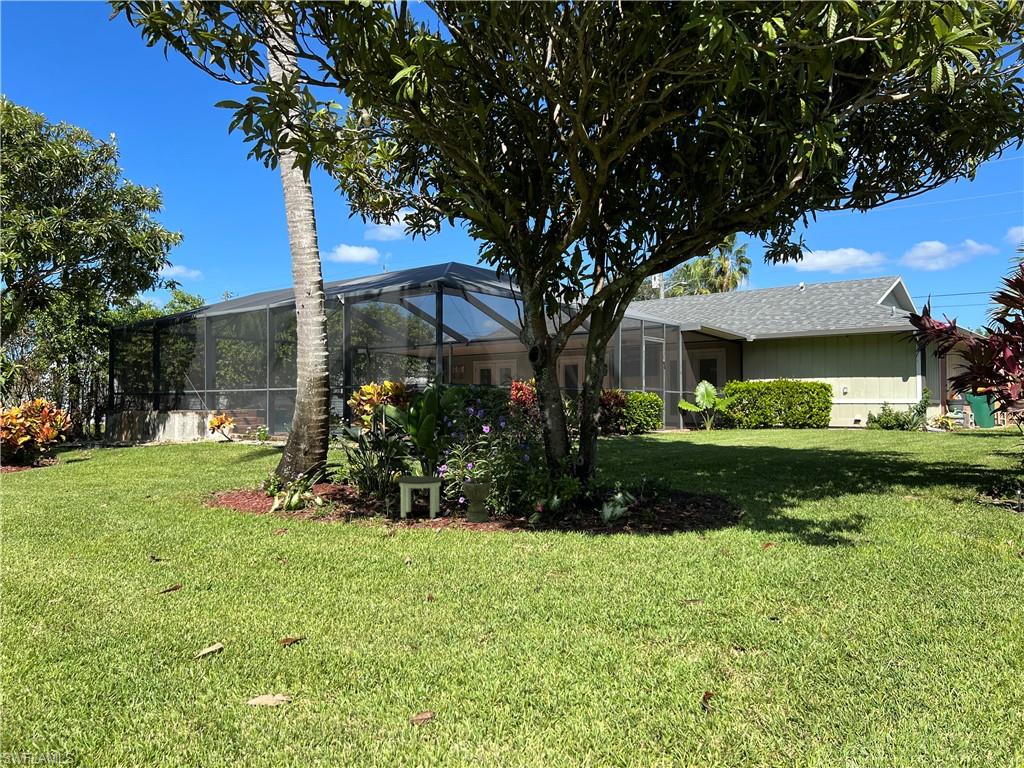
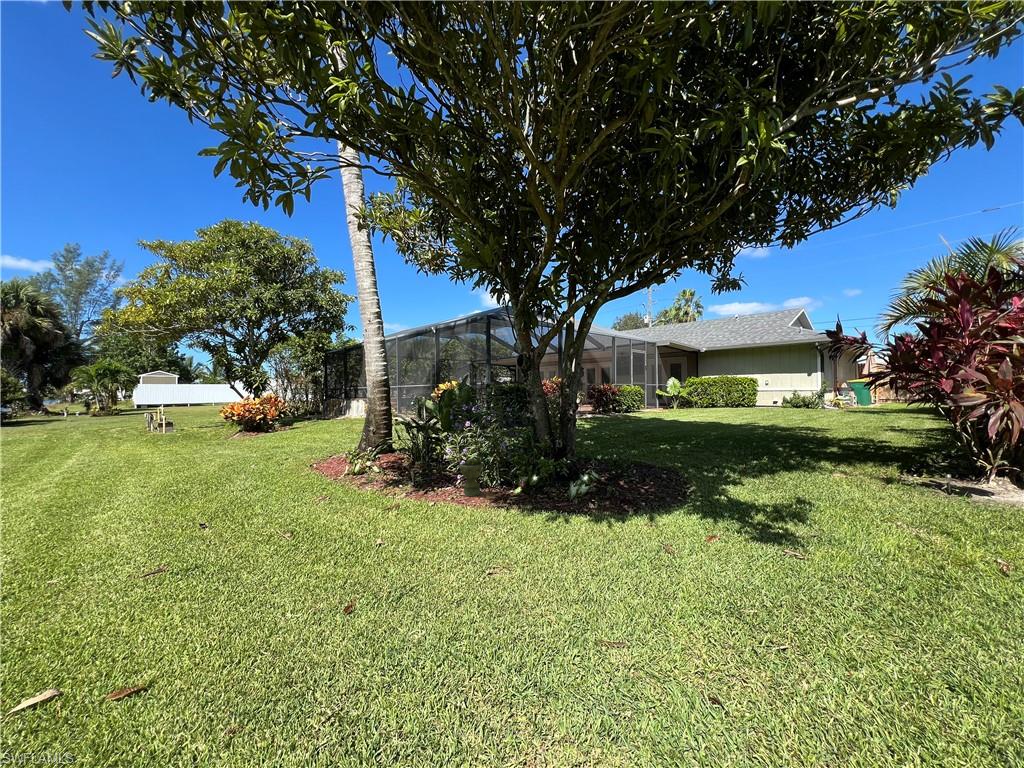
round table: present [397,476,443,518] -> none [416,455,452,490]

